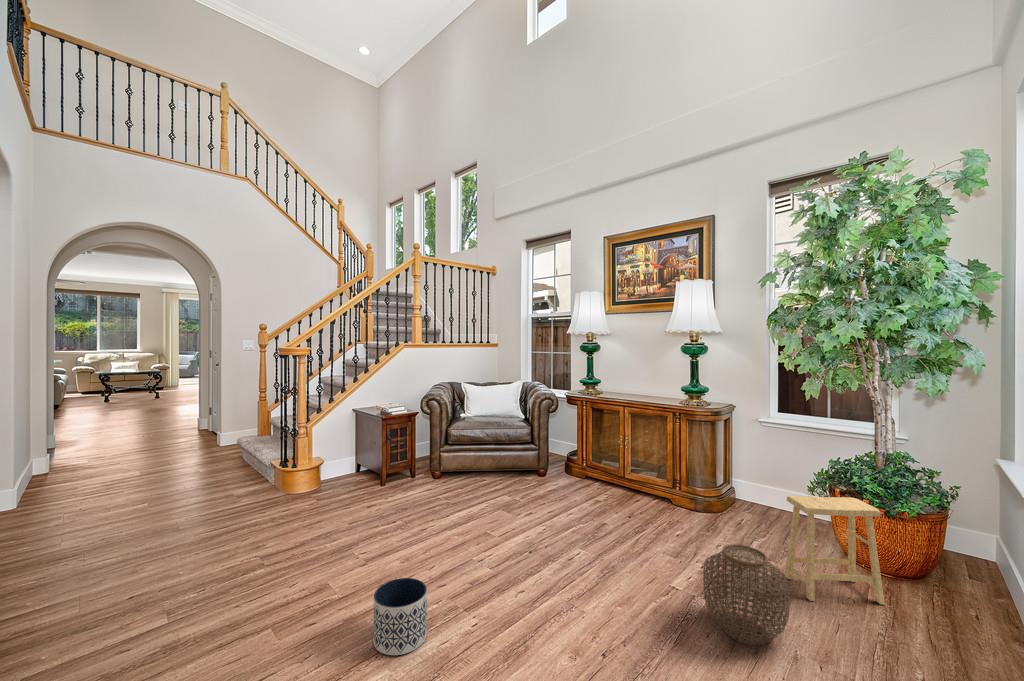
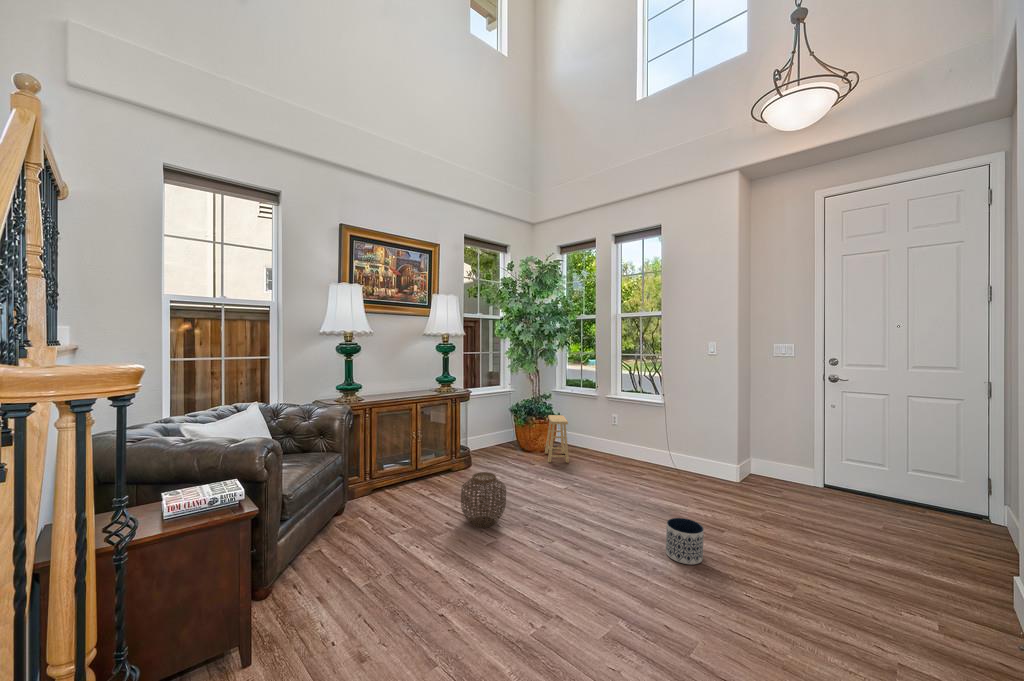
woven basket: present [703,544,790,645] -> present [461,472,506,527]

